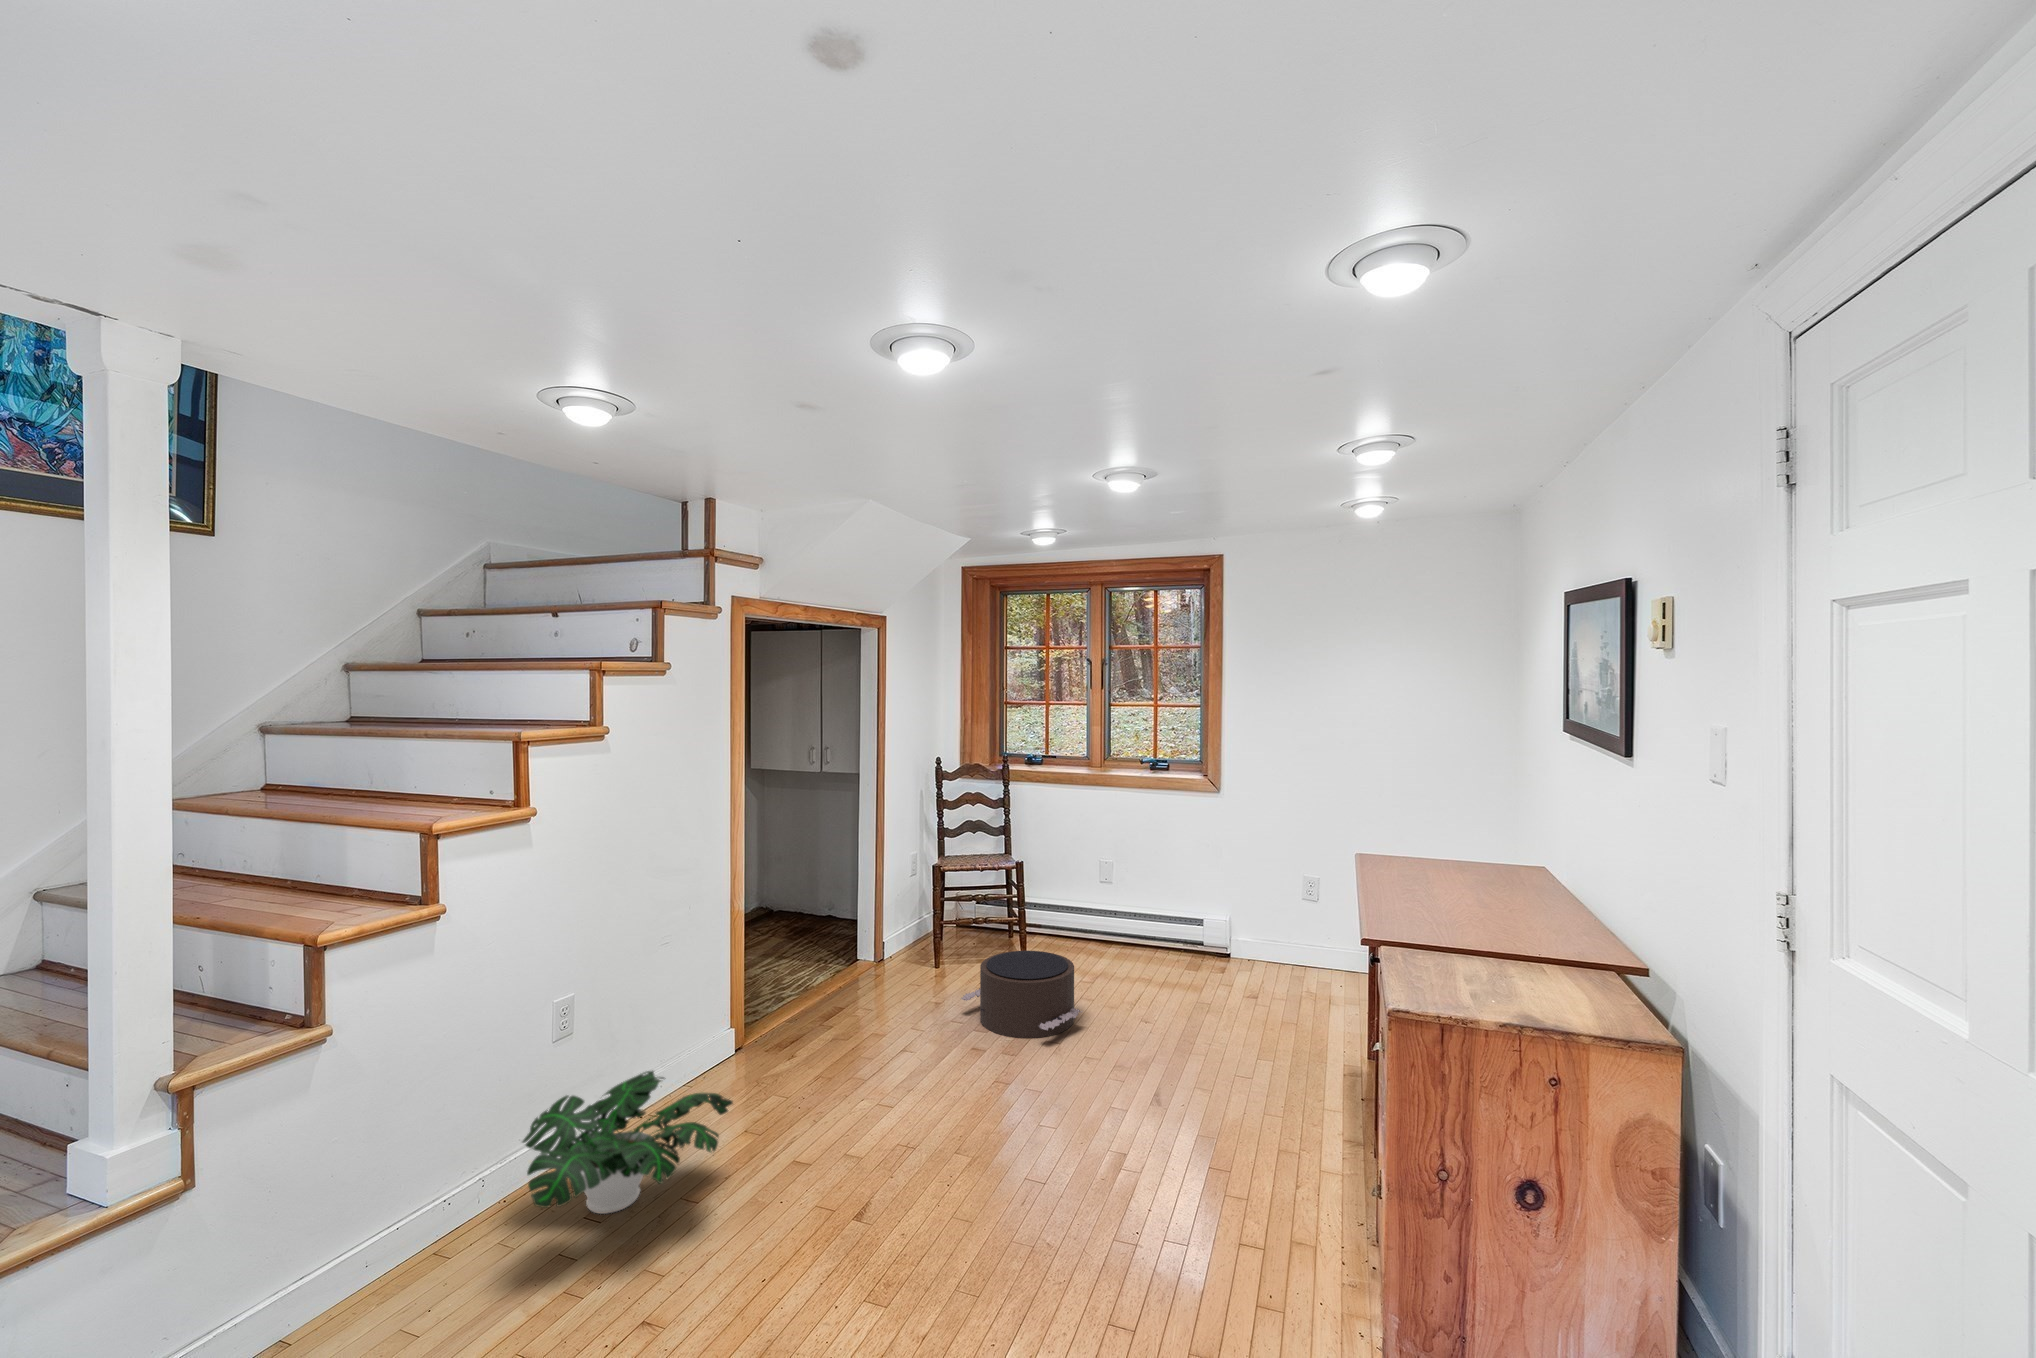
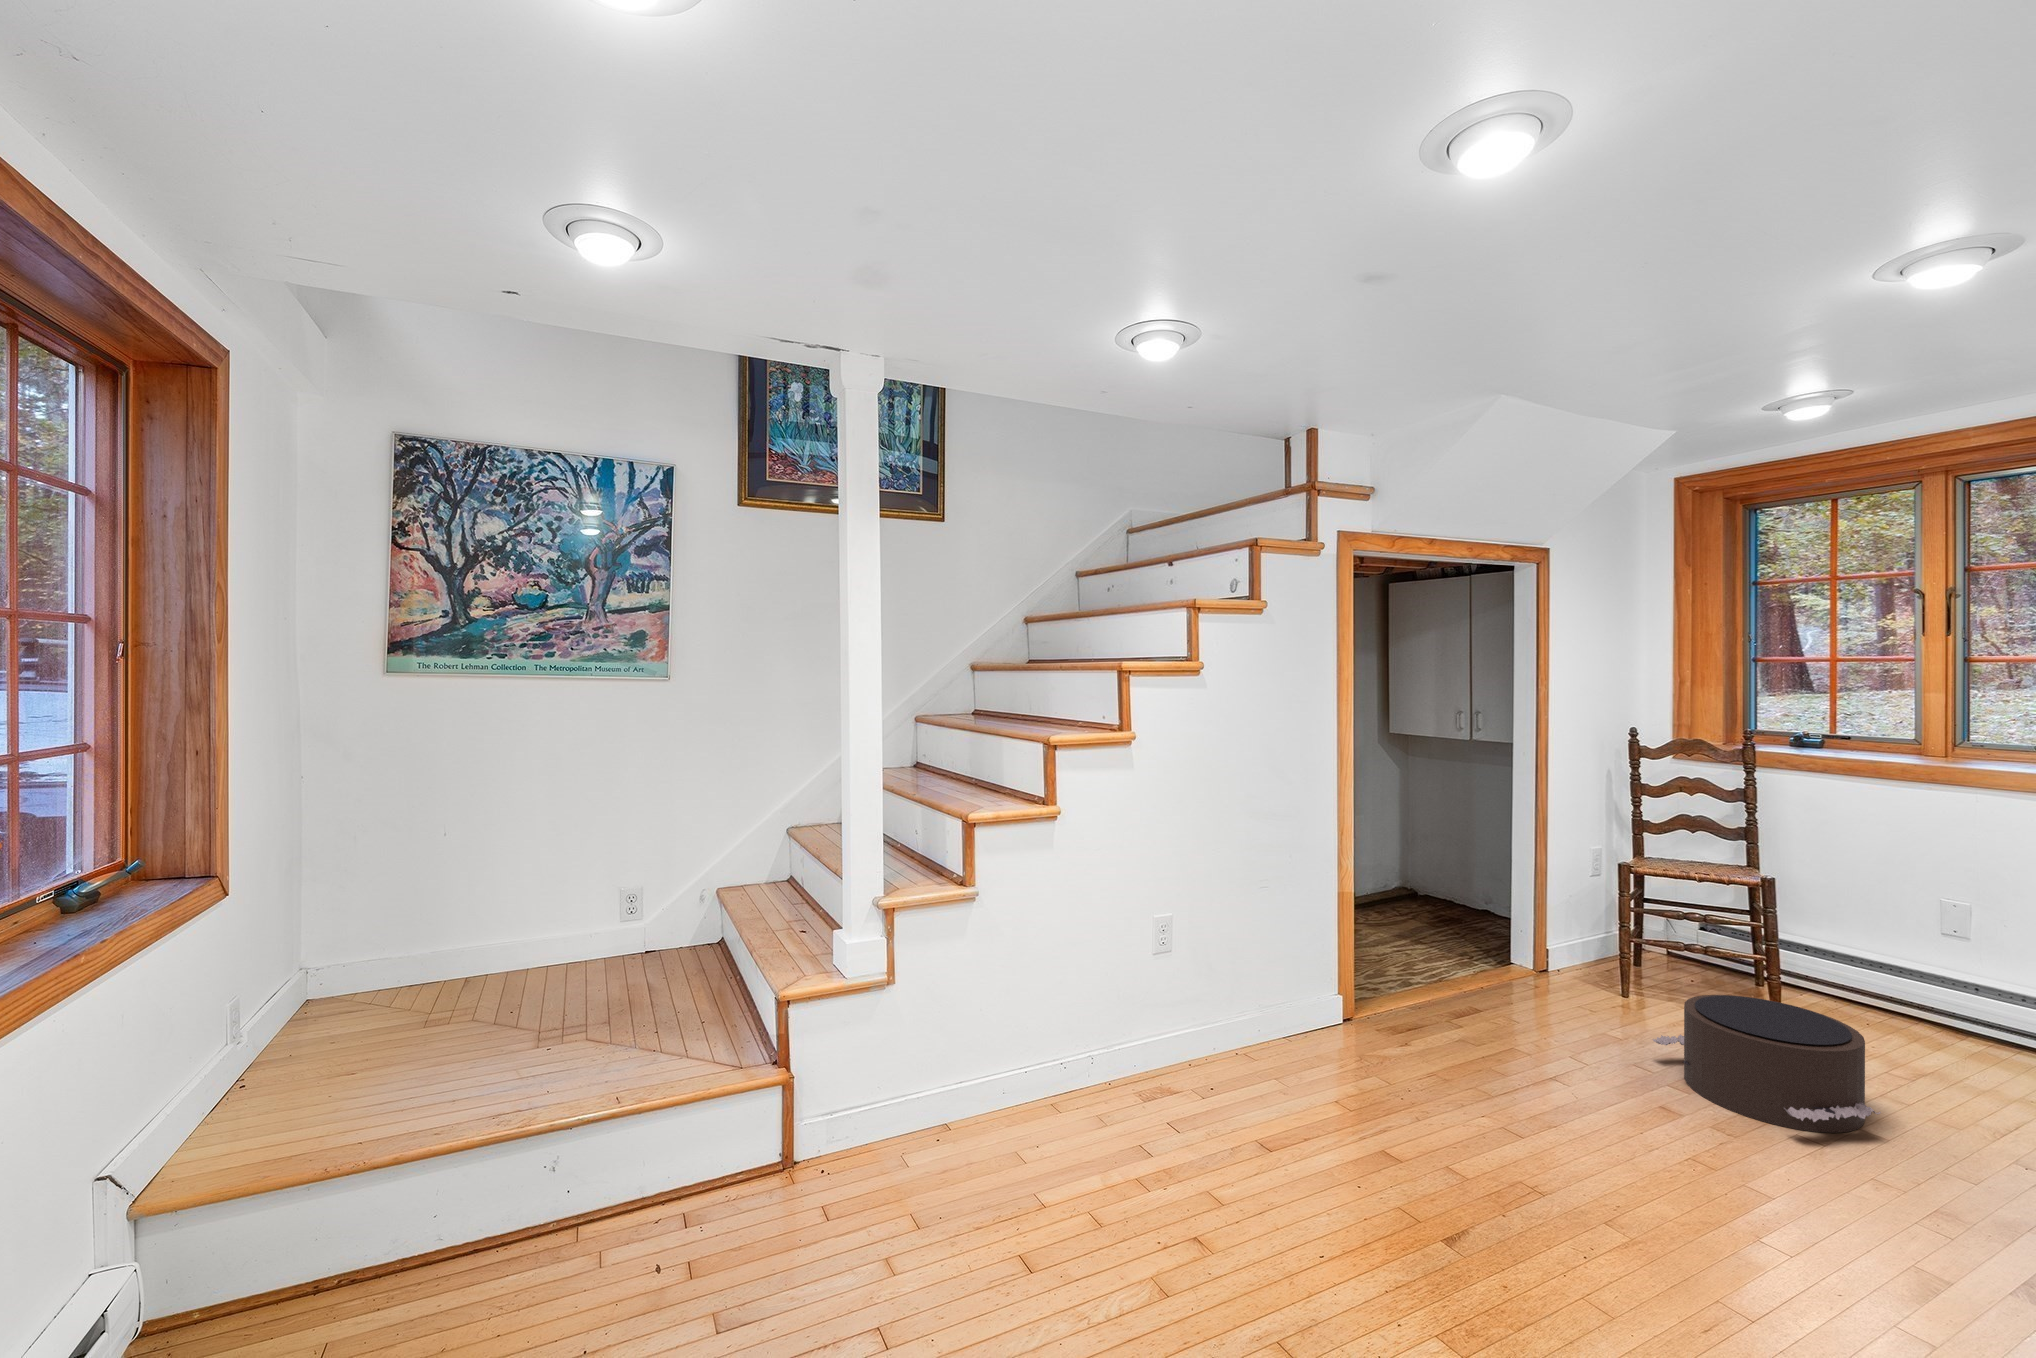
potted plant: present [522,1070,733,1214] -> none [1112,1006,1316,1131]

